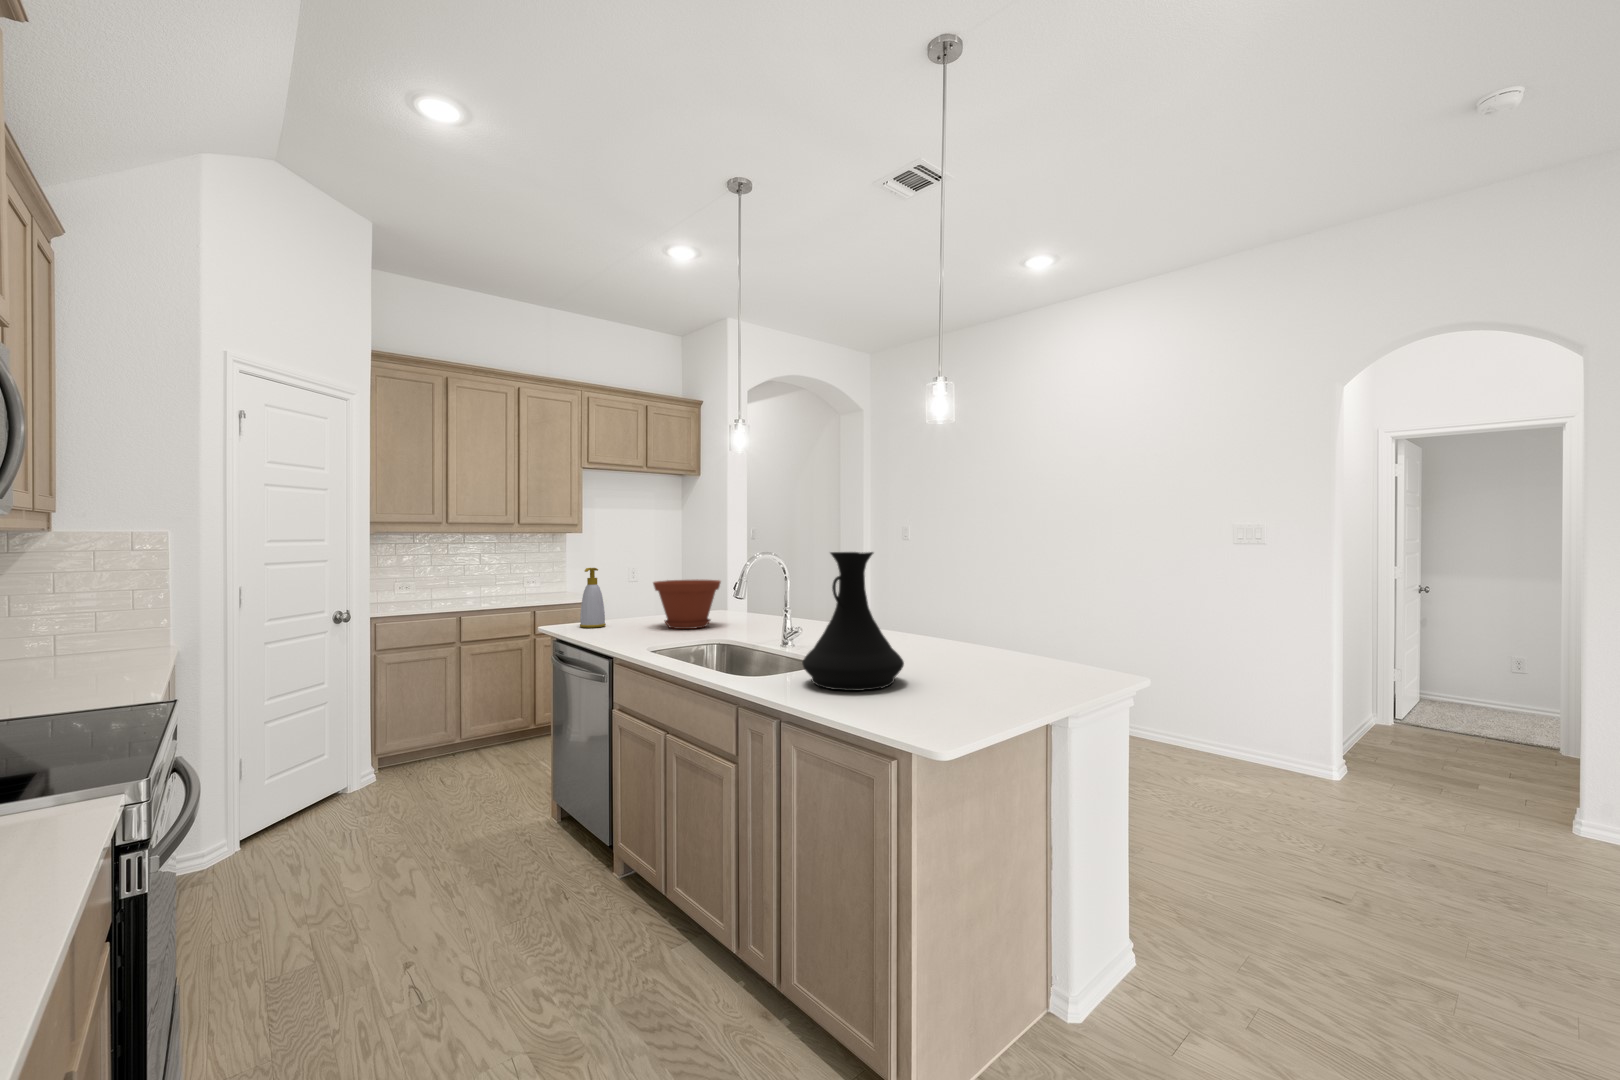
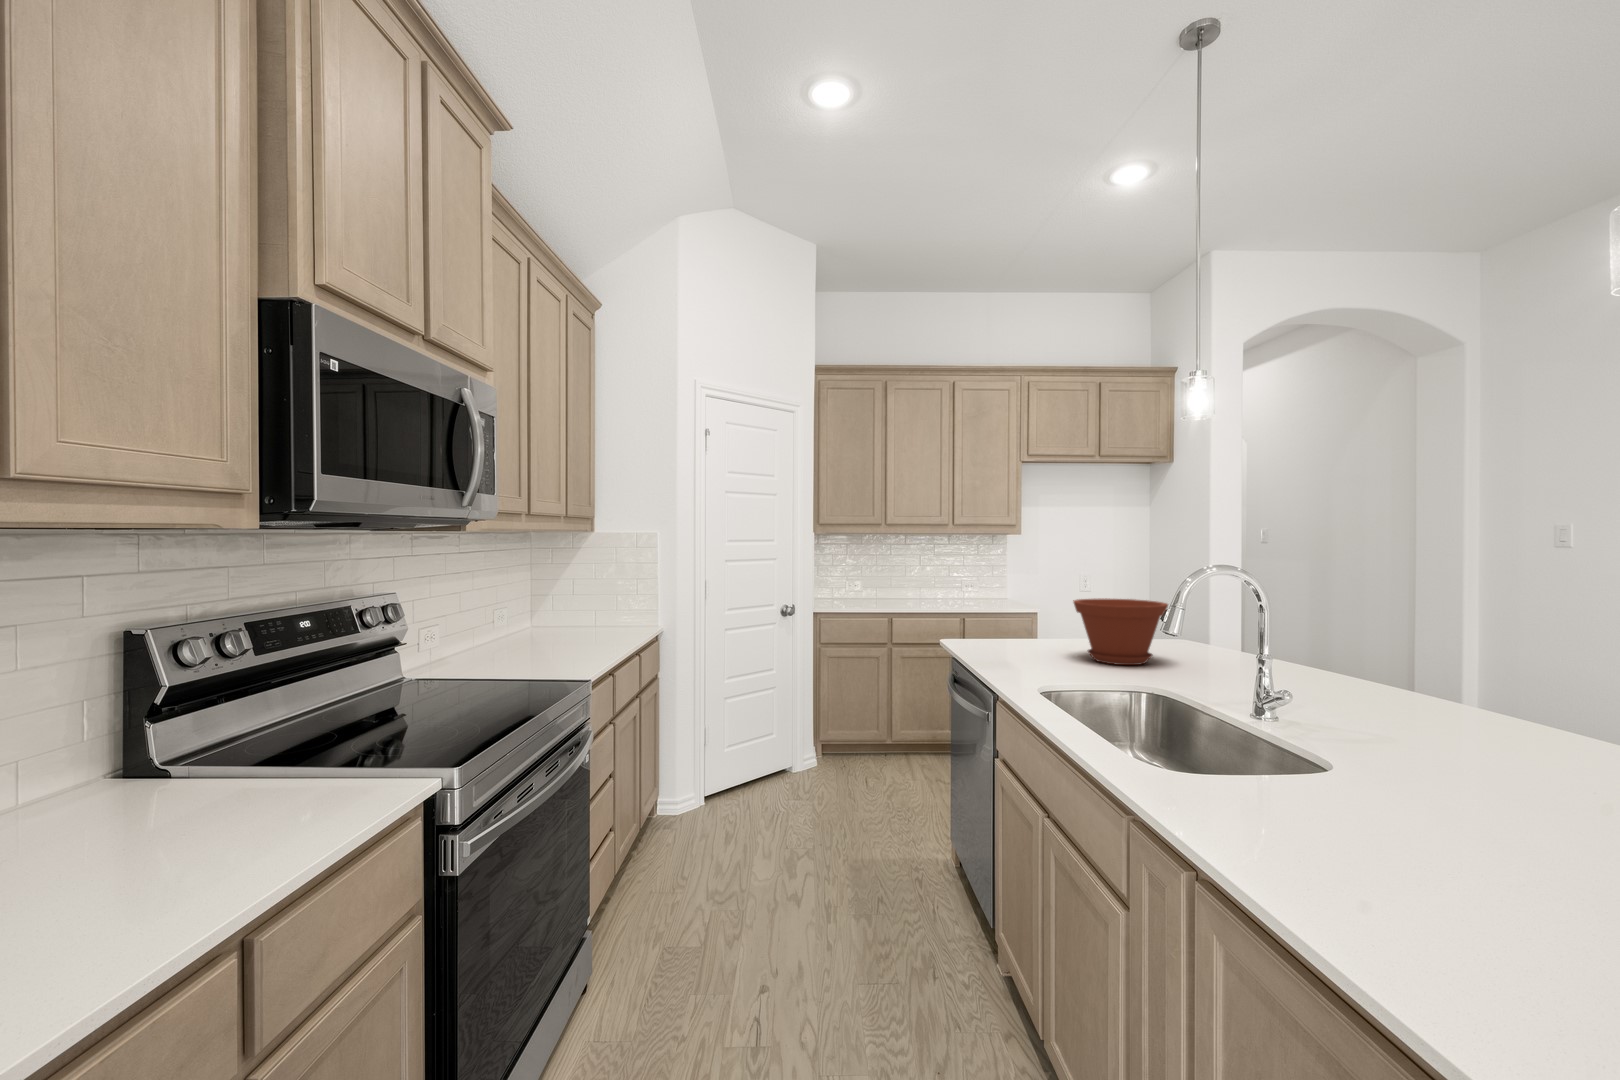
vase: present [802,552,904,691] -> none [1260,588,1499,862]
soap bottle: present [580,568,606,628] -> none [988,579,1018,649]

